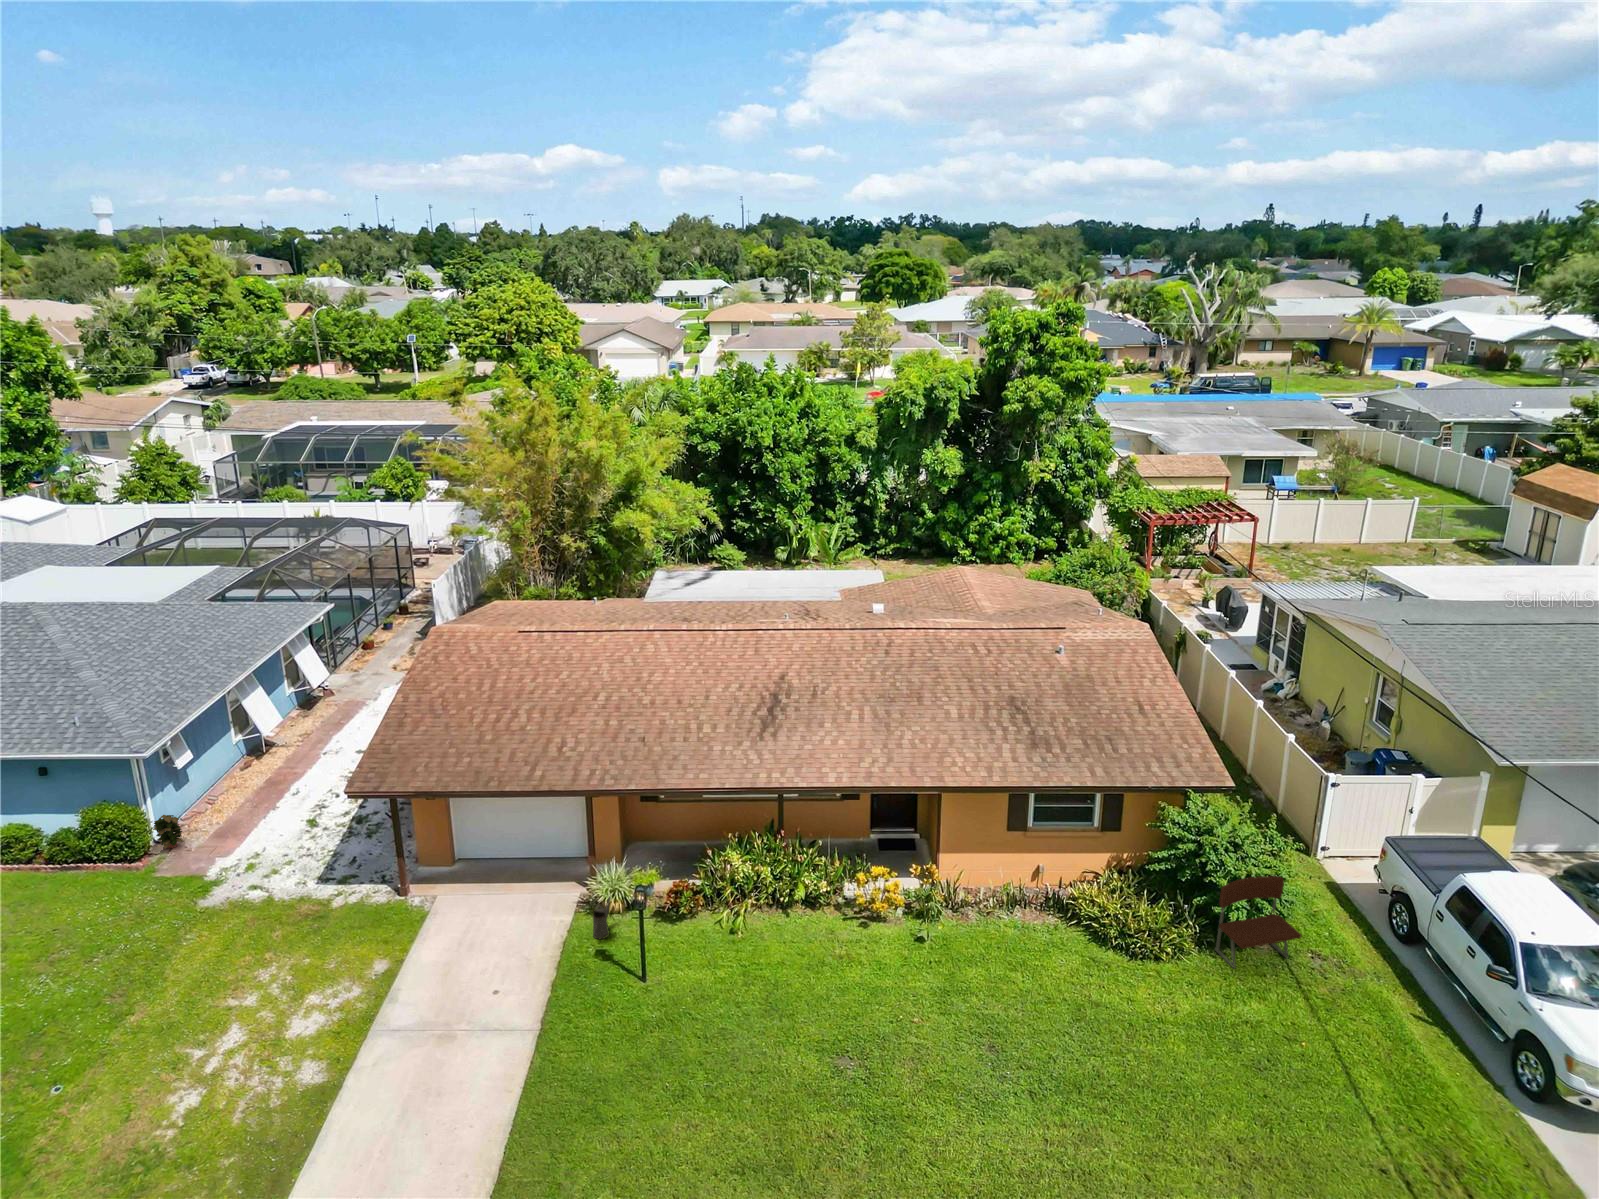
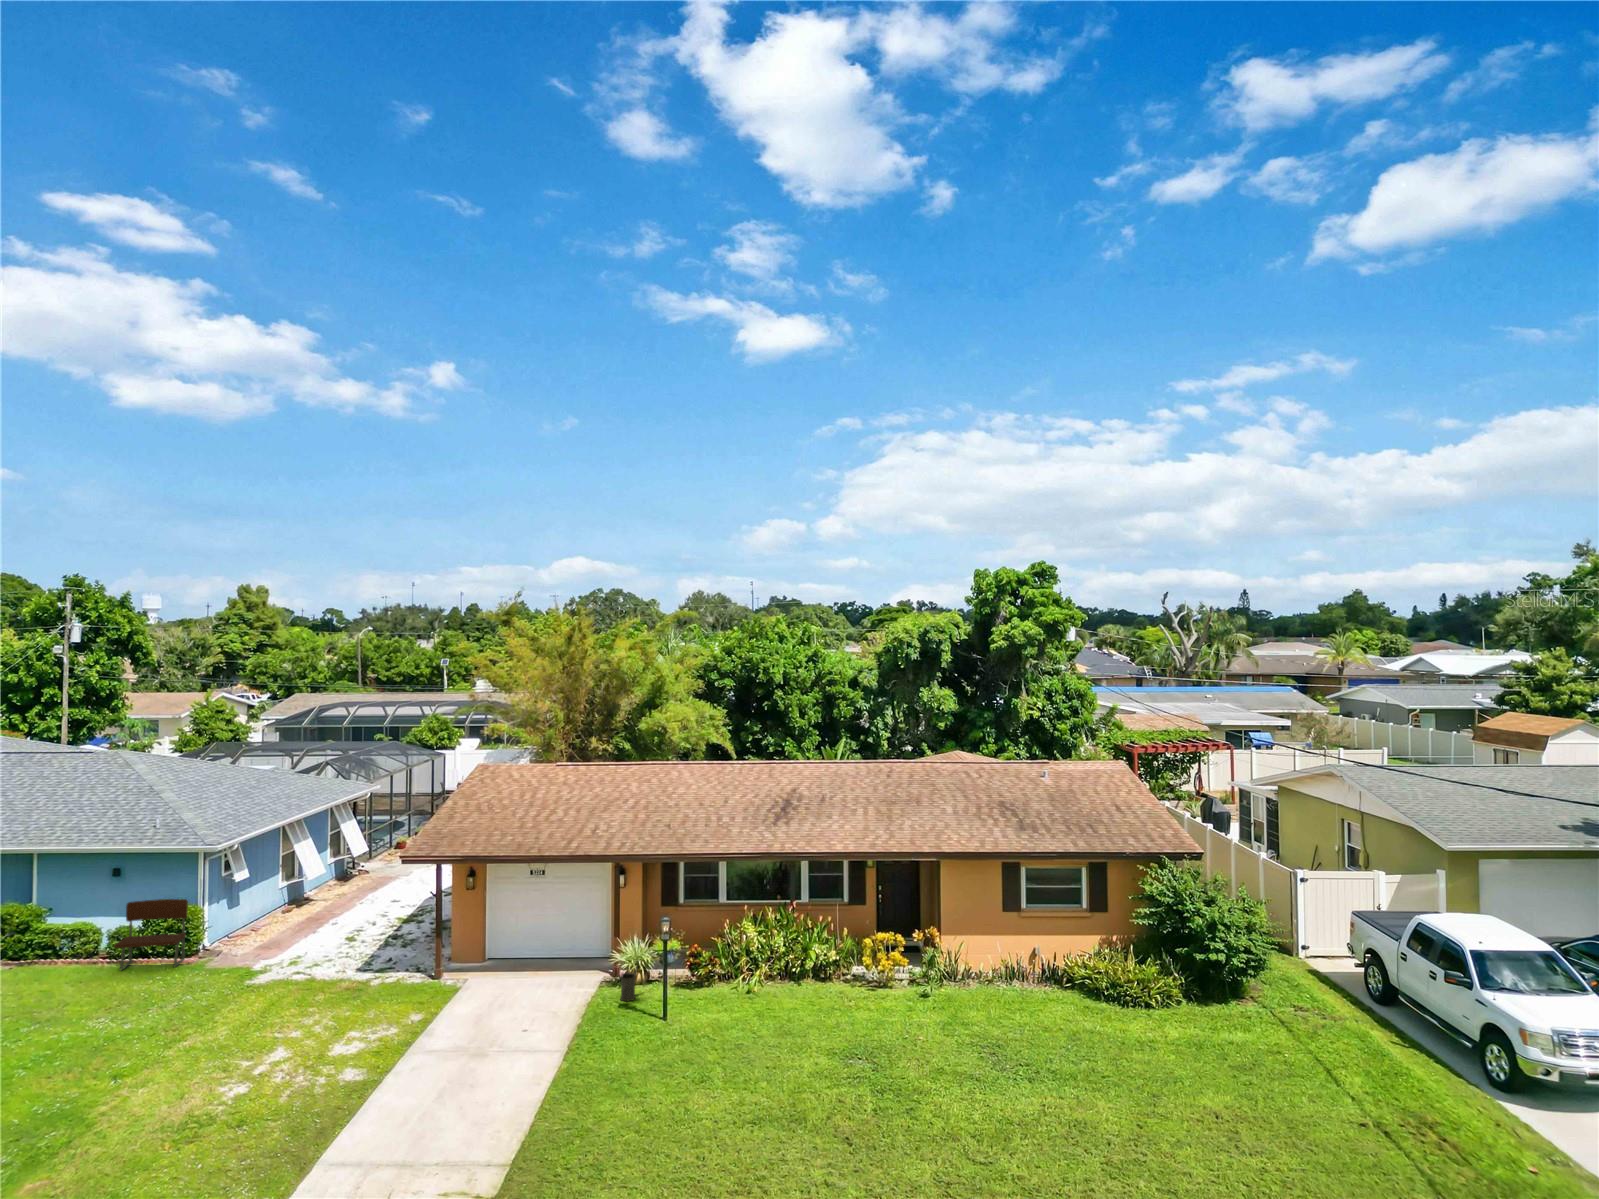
decorative plant: present [153,815,184,849] -> none [204,918,231,952]
bench: present [1215,876,1302,968] -> present [114,899,188,970]

